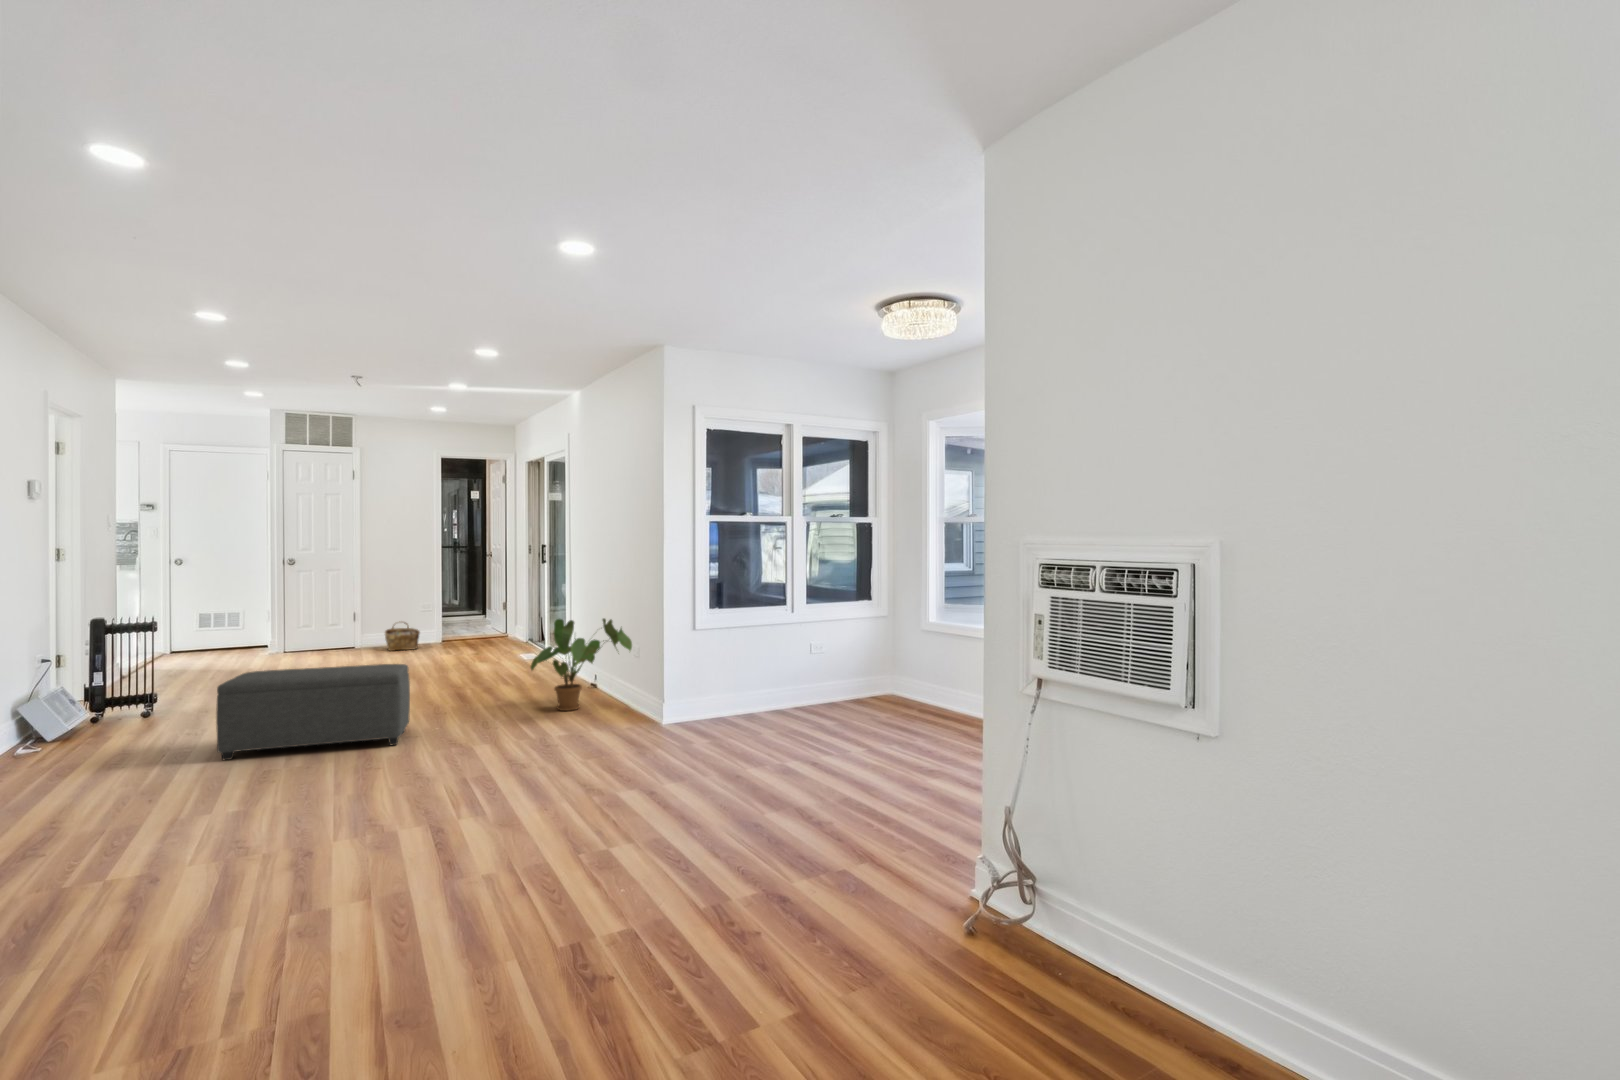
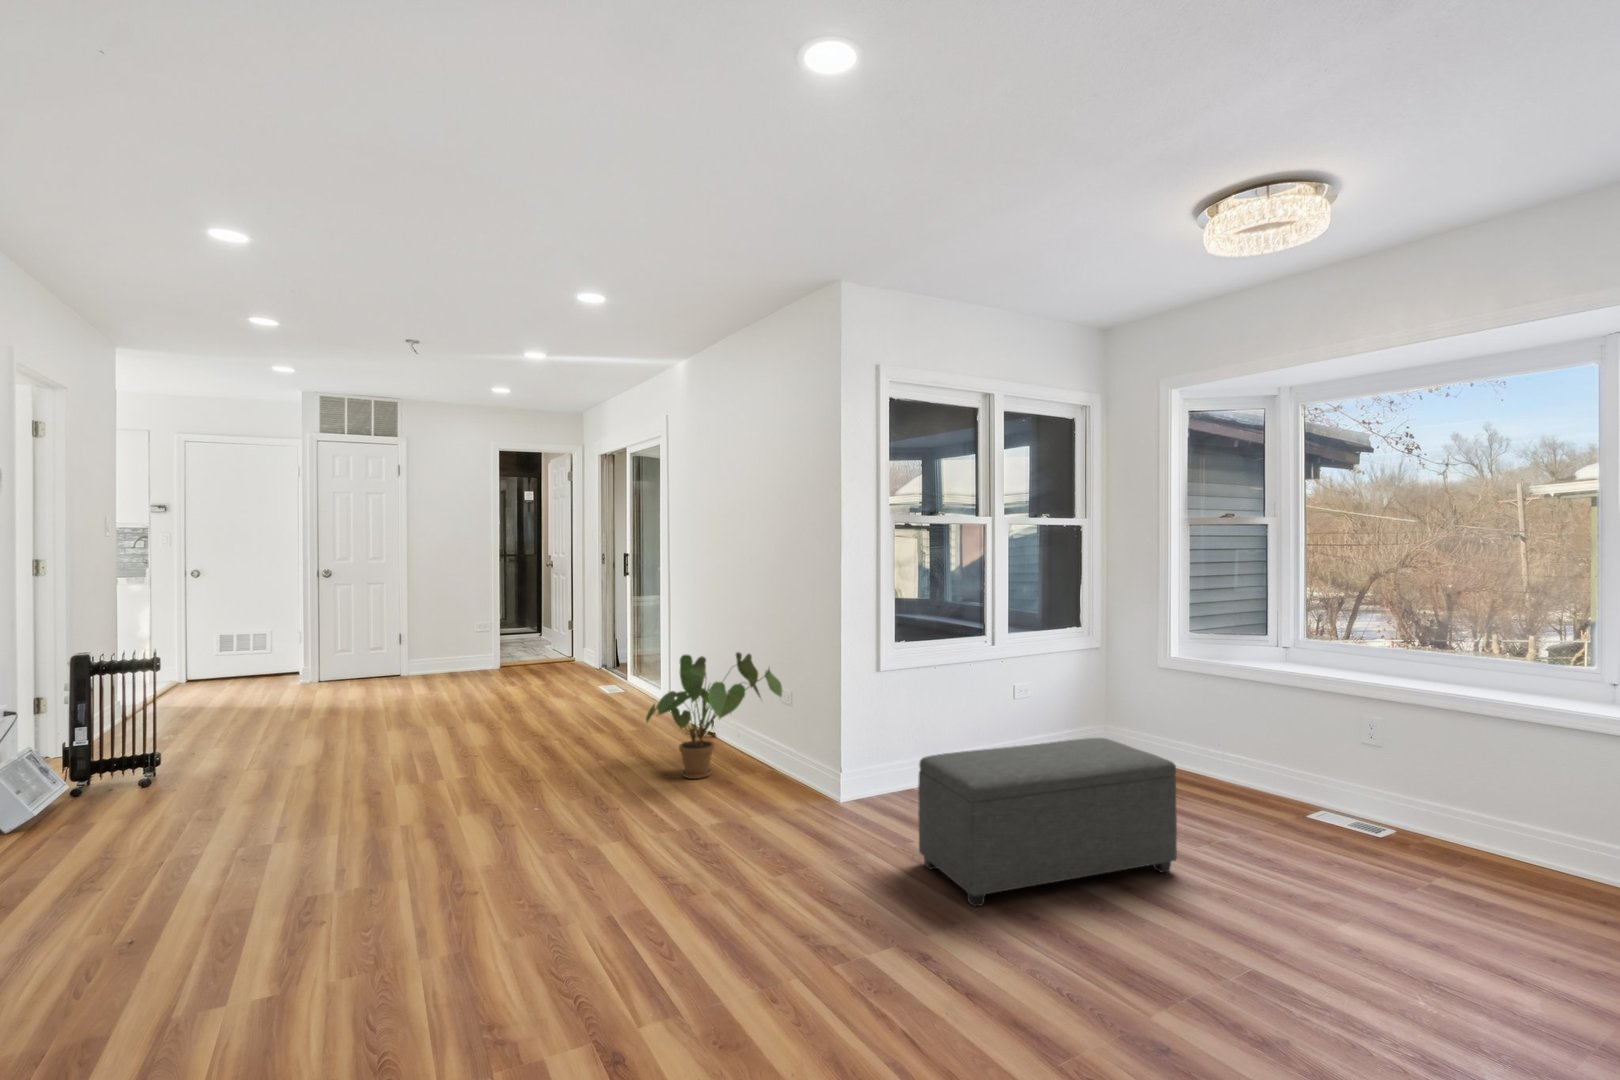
woven basket: present [385,621,420,651] -> none [435,644,476,681]
ottoman: present [216,664,410,760] -> present [918,738,1177,906]

